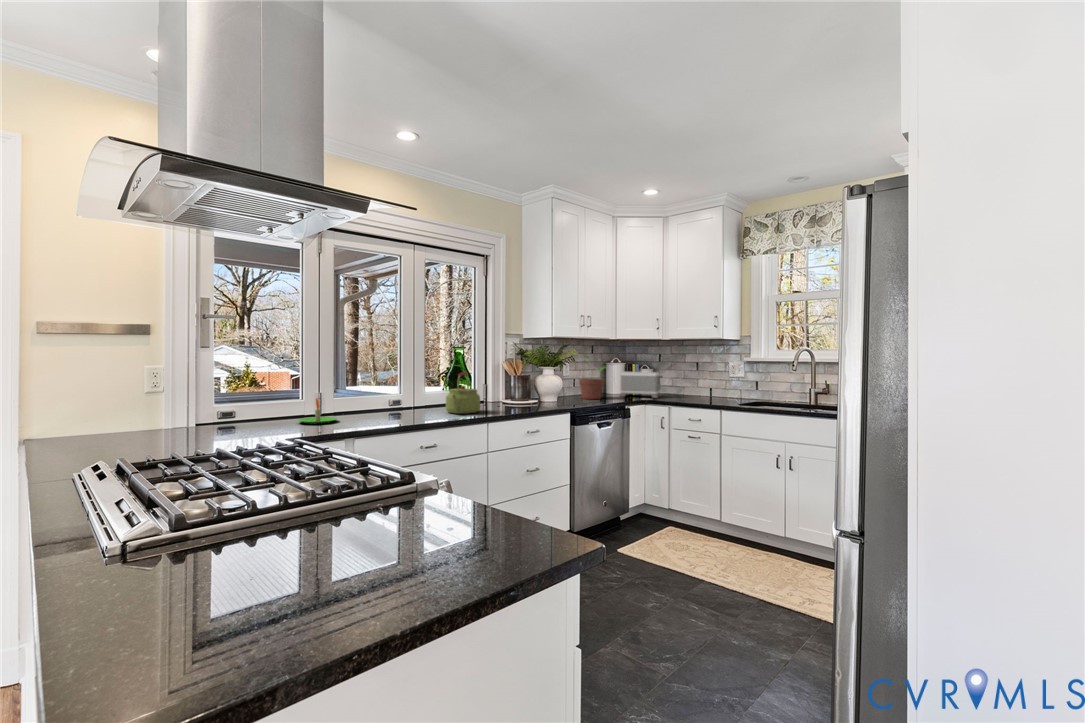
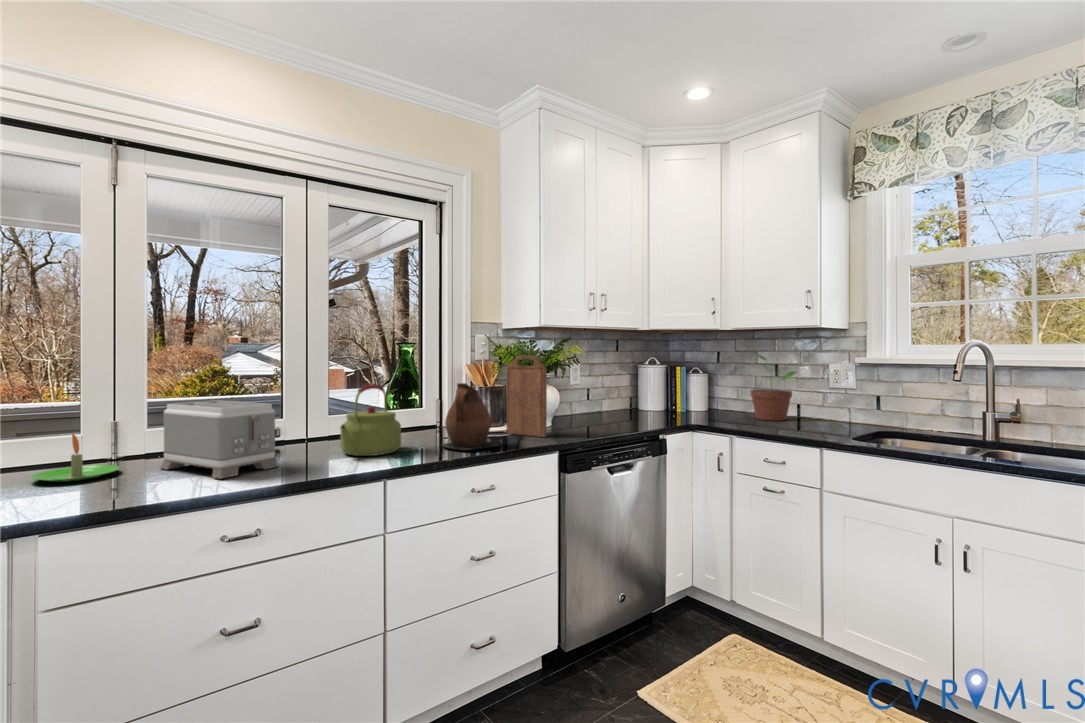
cutting board: none [533,355,560,406] -> present [507,356,547,437]
potted plant: present [579,355,606,399] -> present [751,355,797,421]
toaster: present [620,371,663,398] -> present [160,401,279,479]
ceramic pitcher: none [499,372,536,411] -> present [442,383,499,450]

